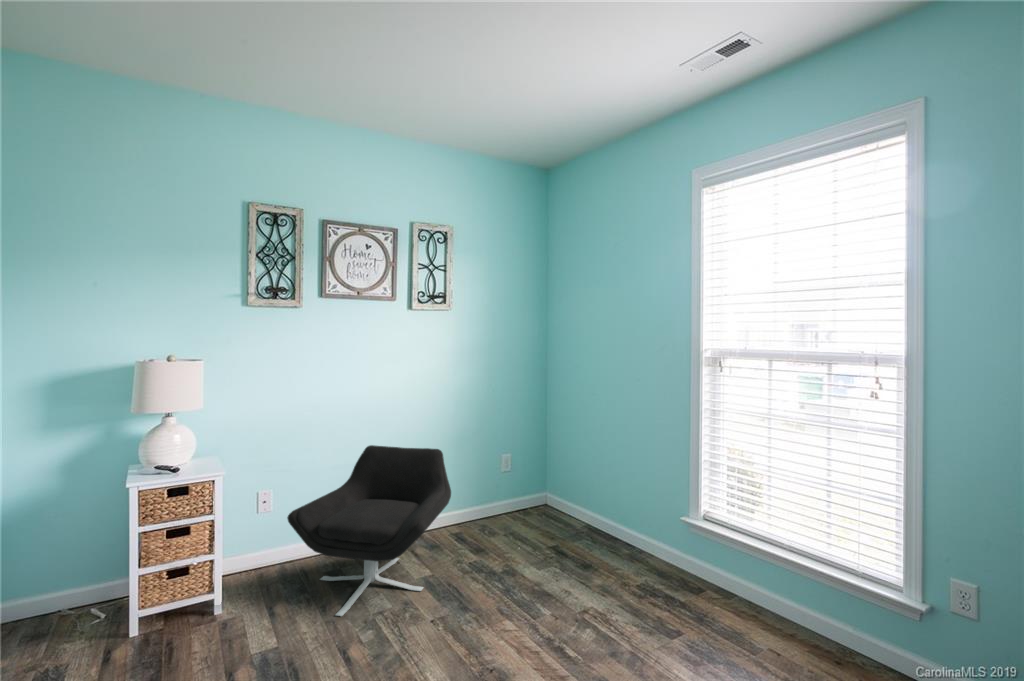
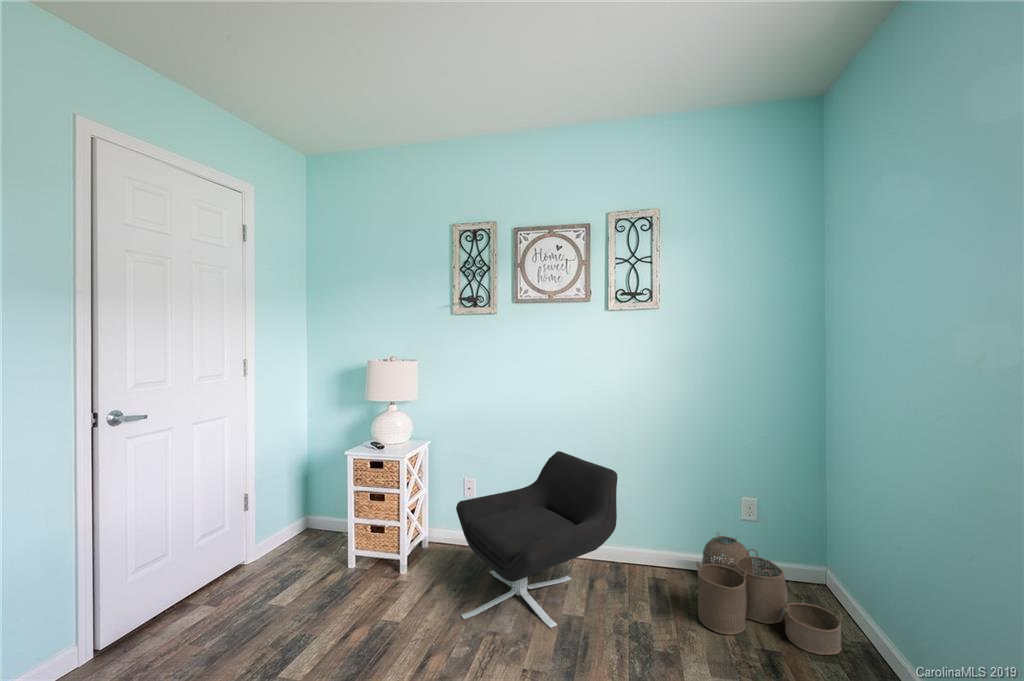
woven basket: none [484,488,586,551] -> present [696,533,842,655]

